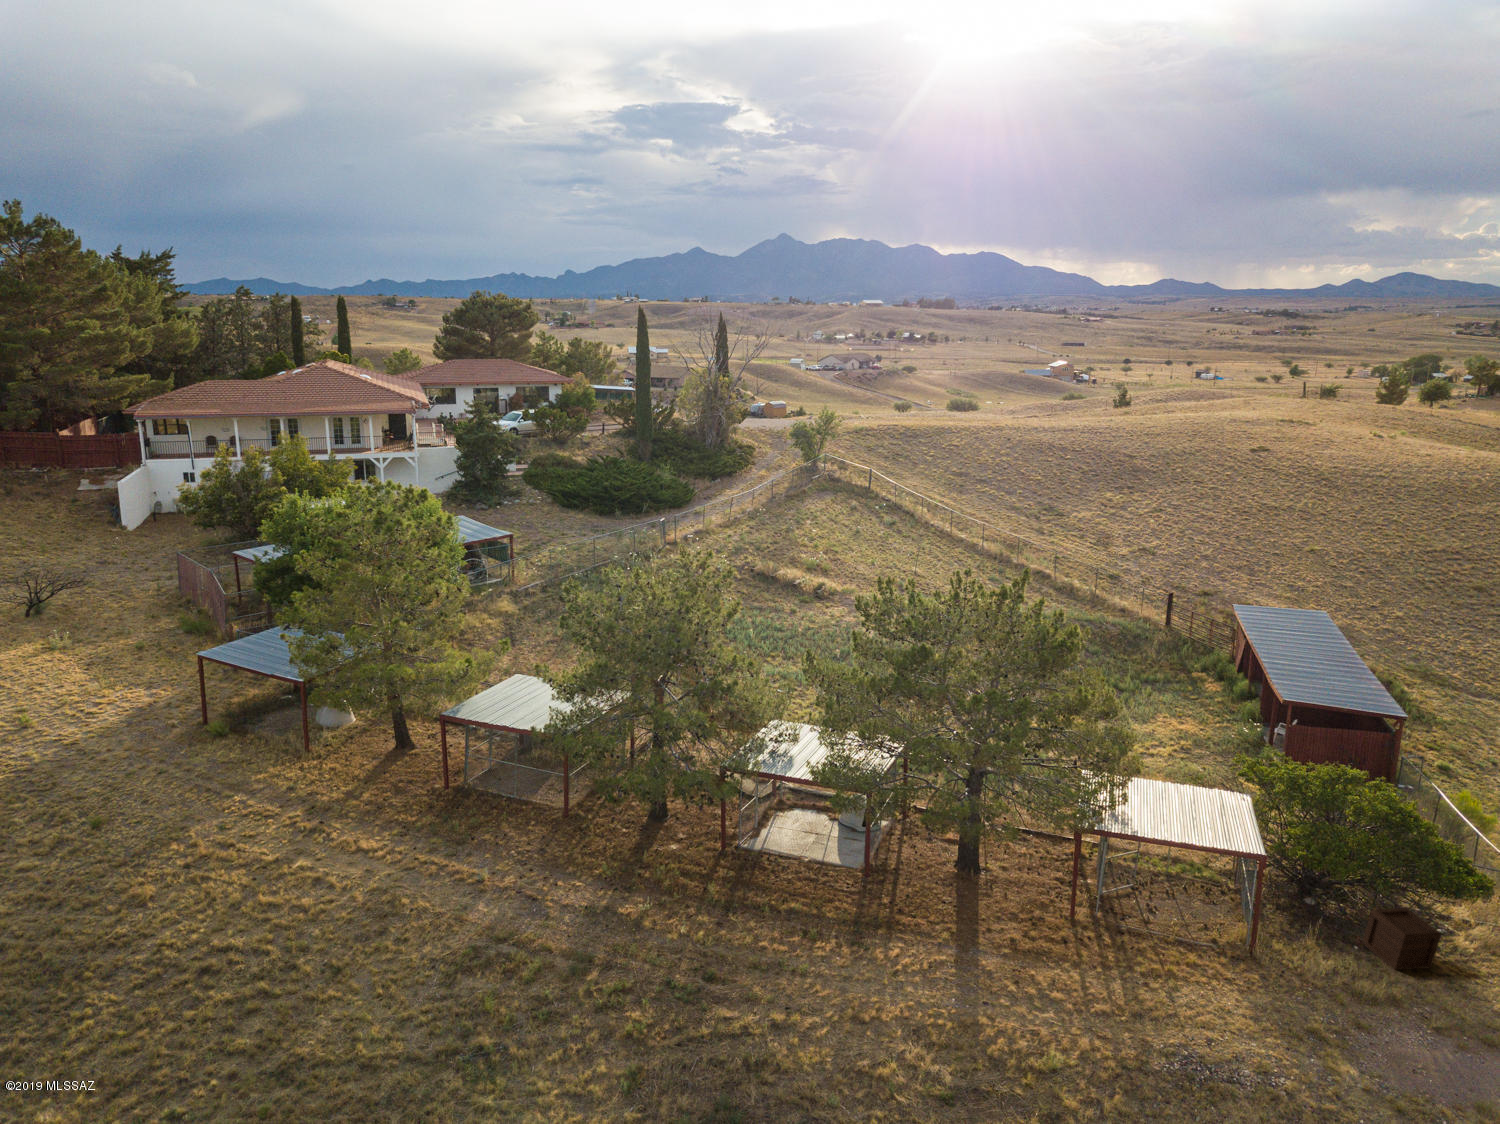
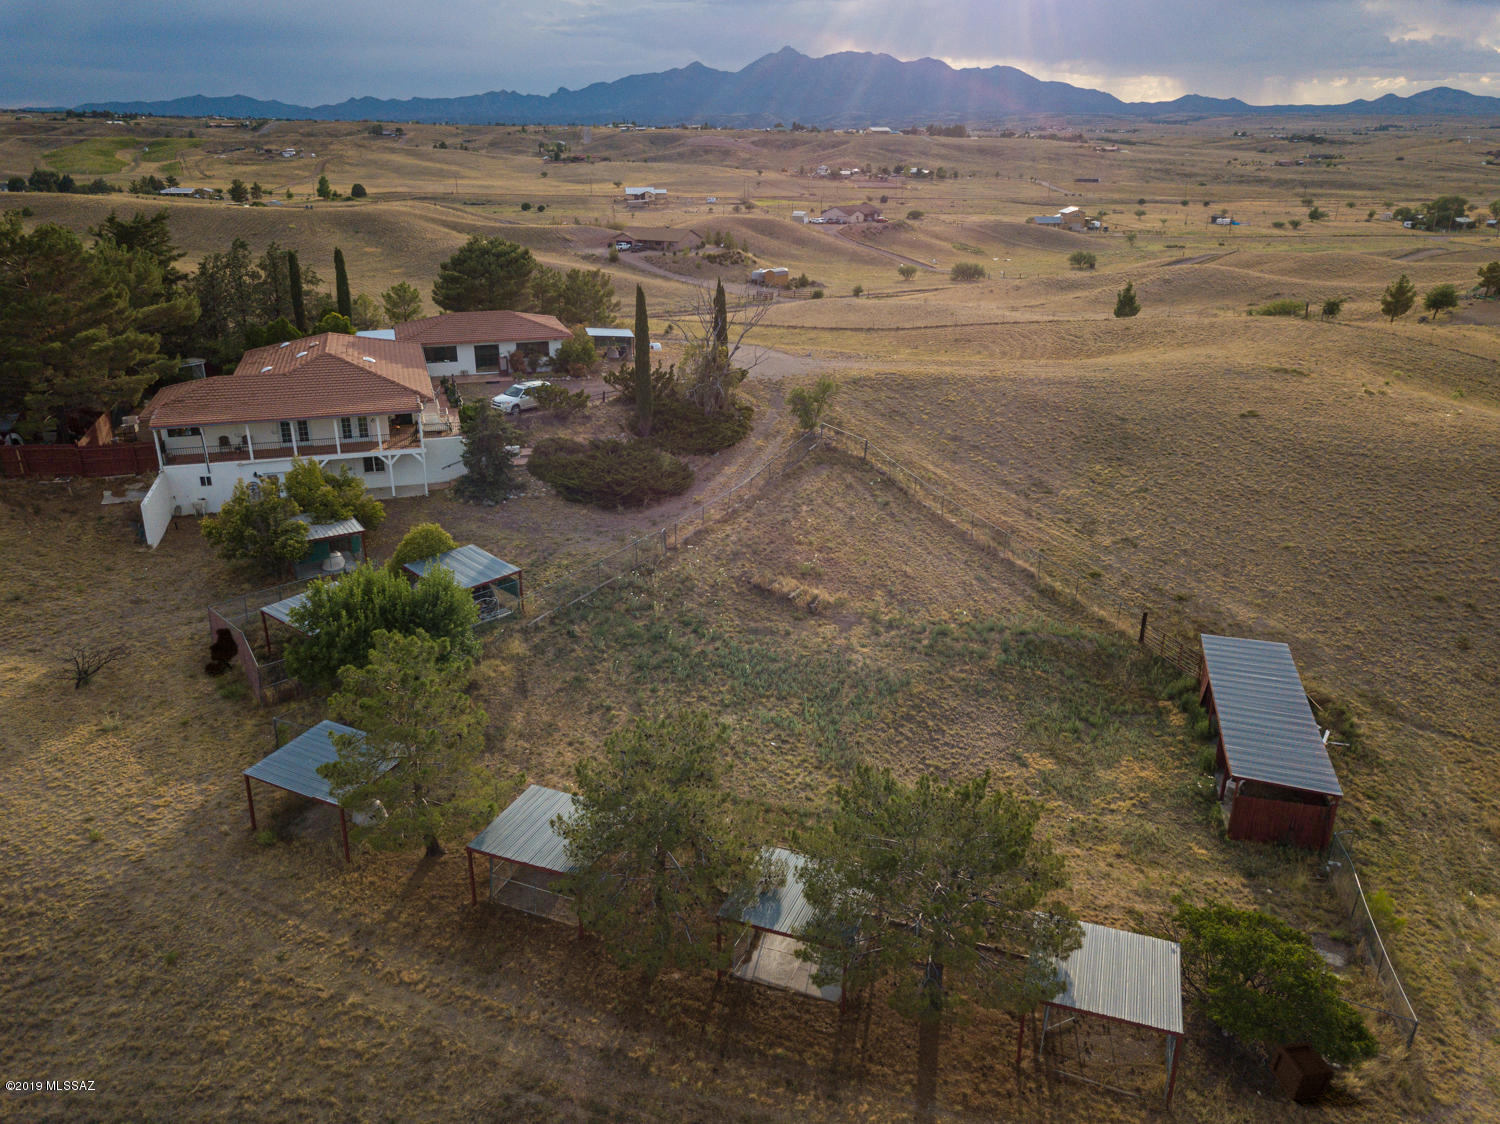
lounge chair: none [167,573,209,621] -> present [205,628,238,674]

